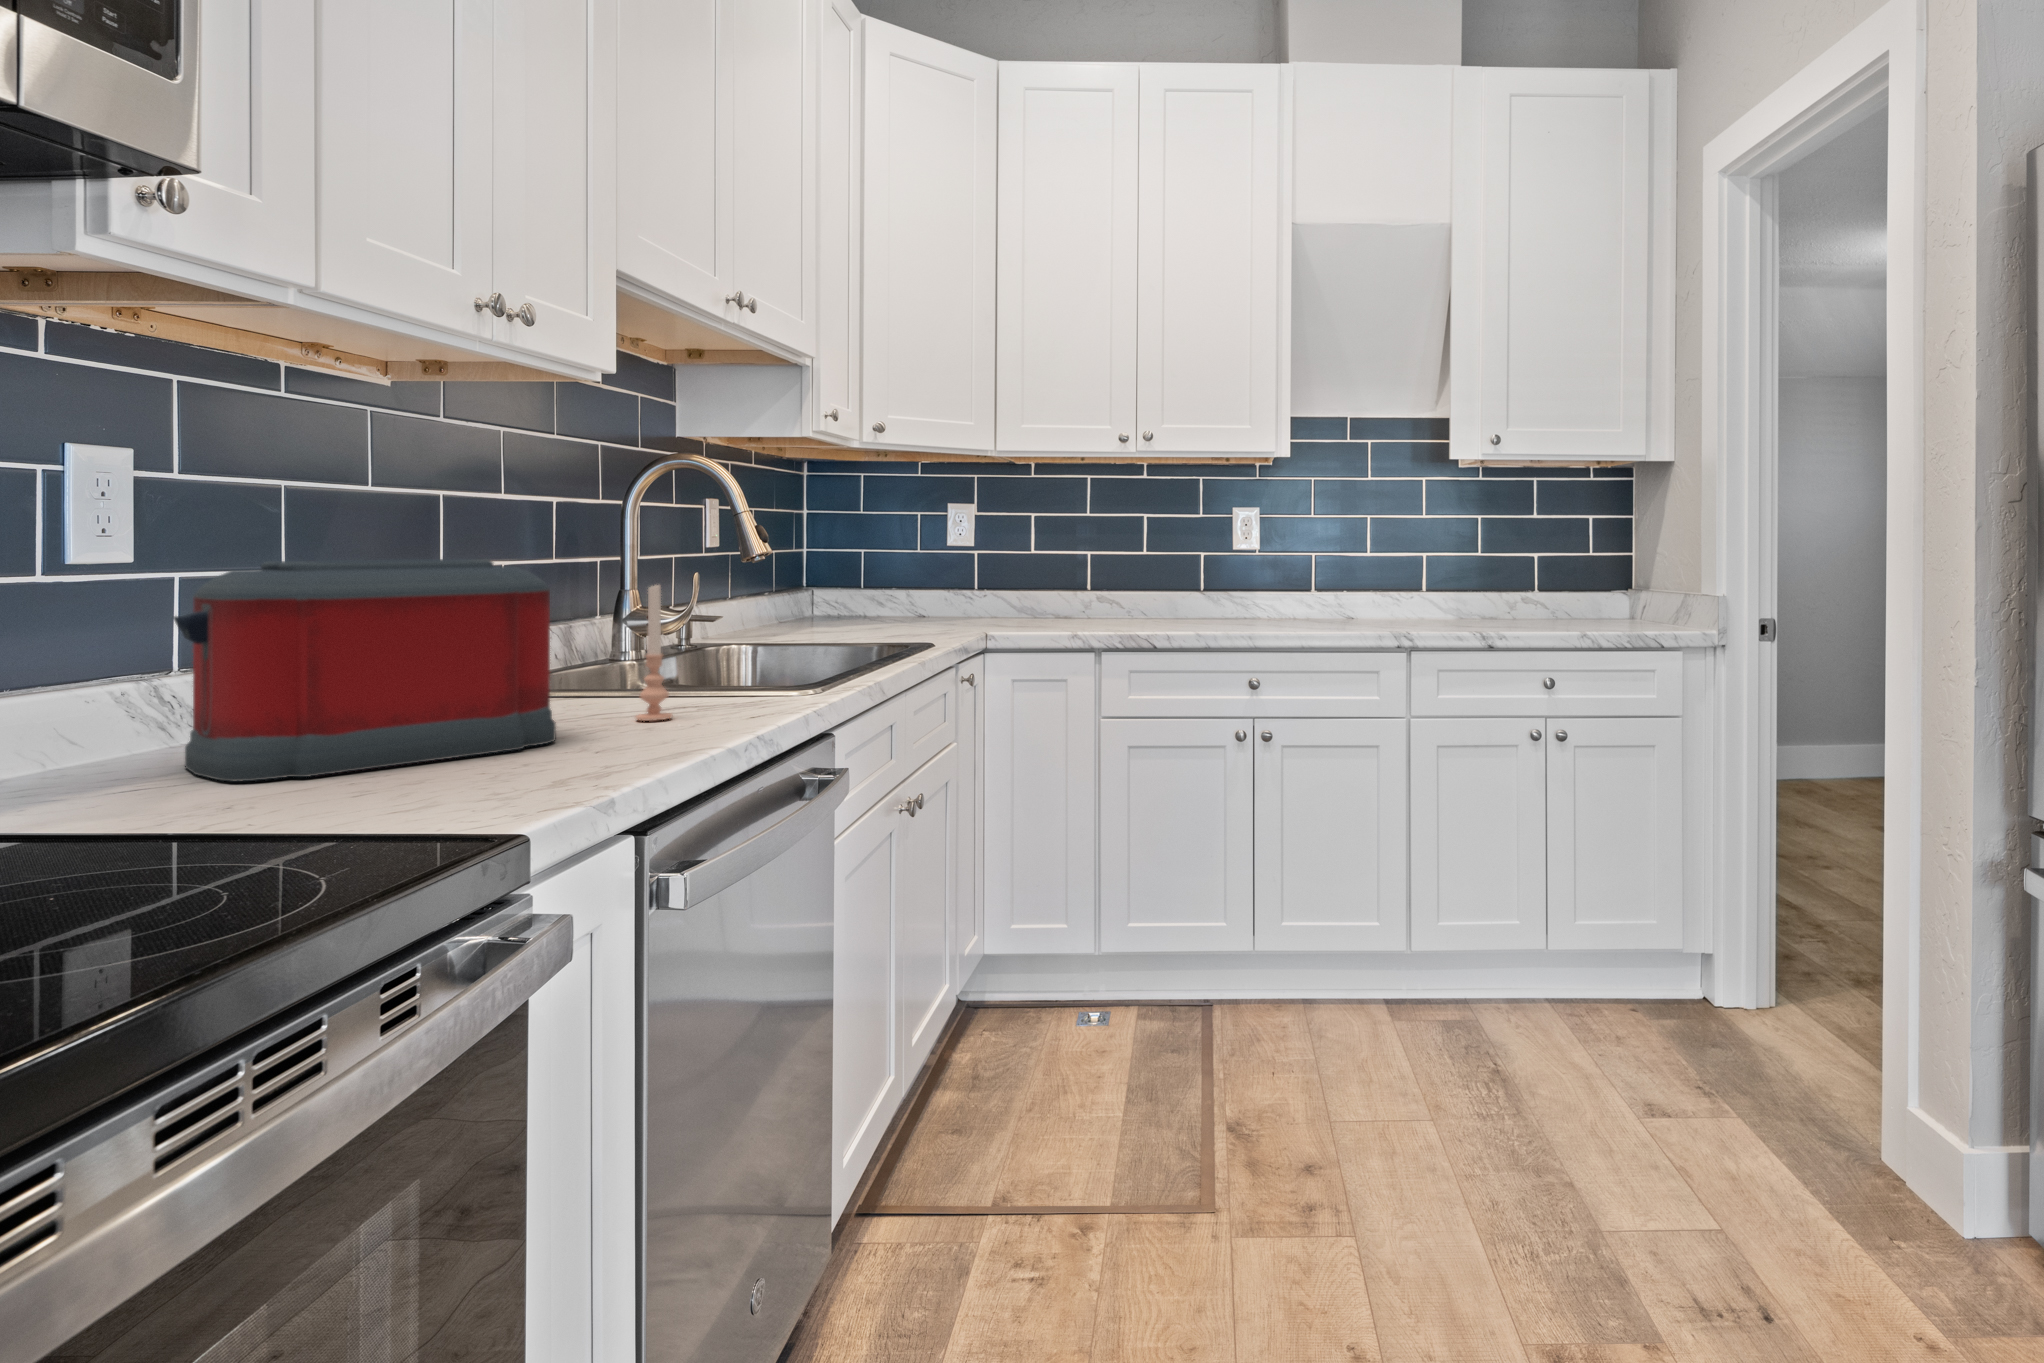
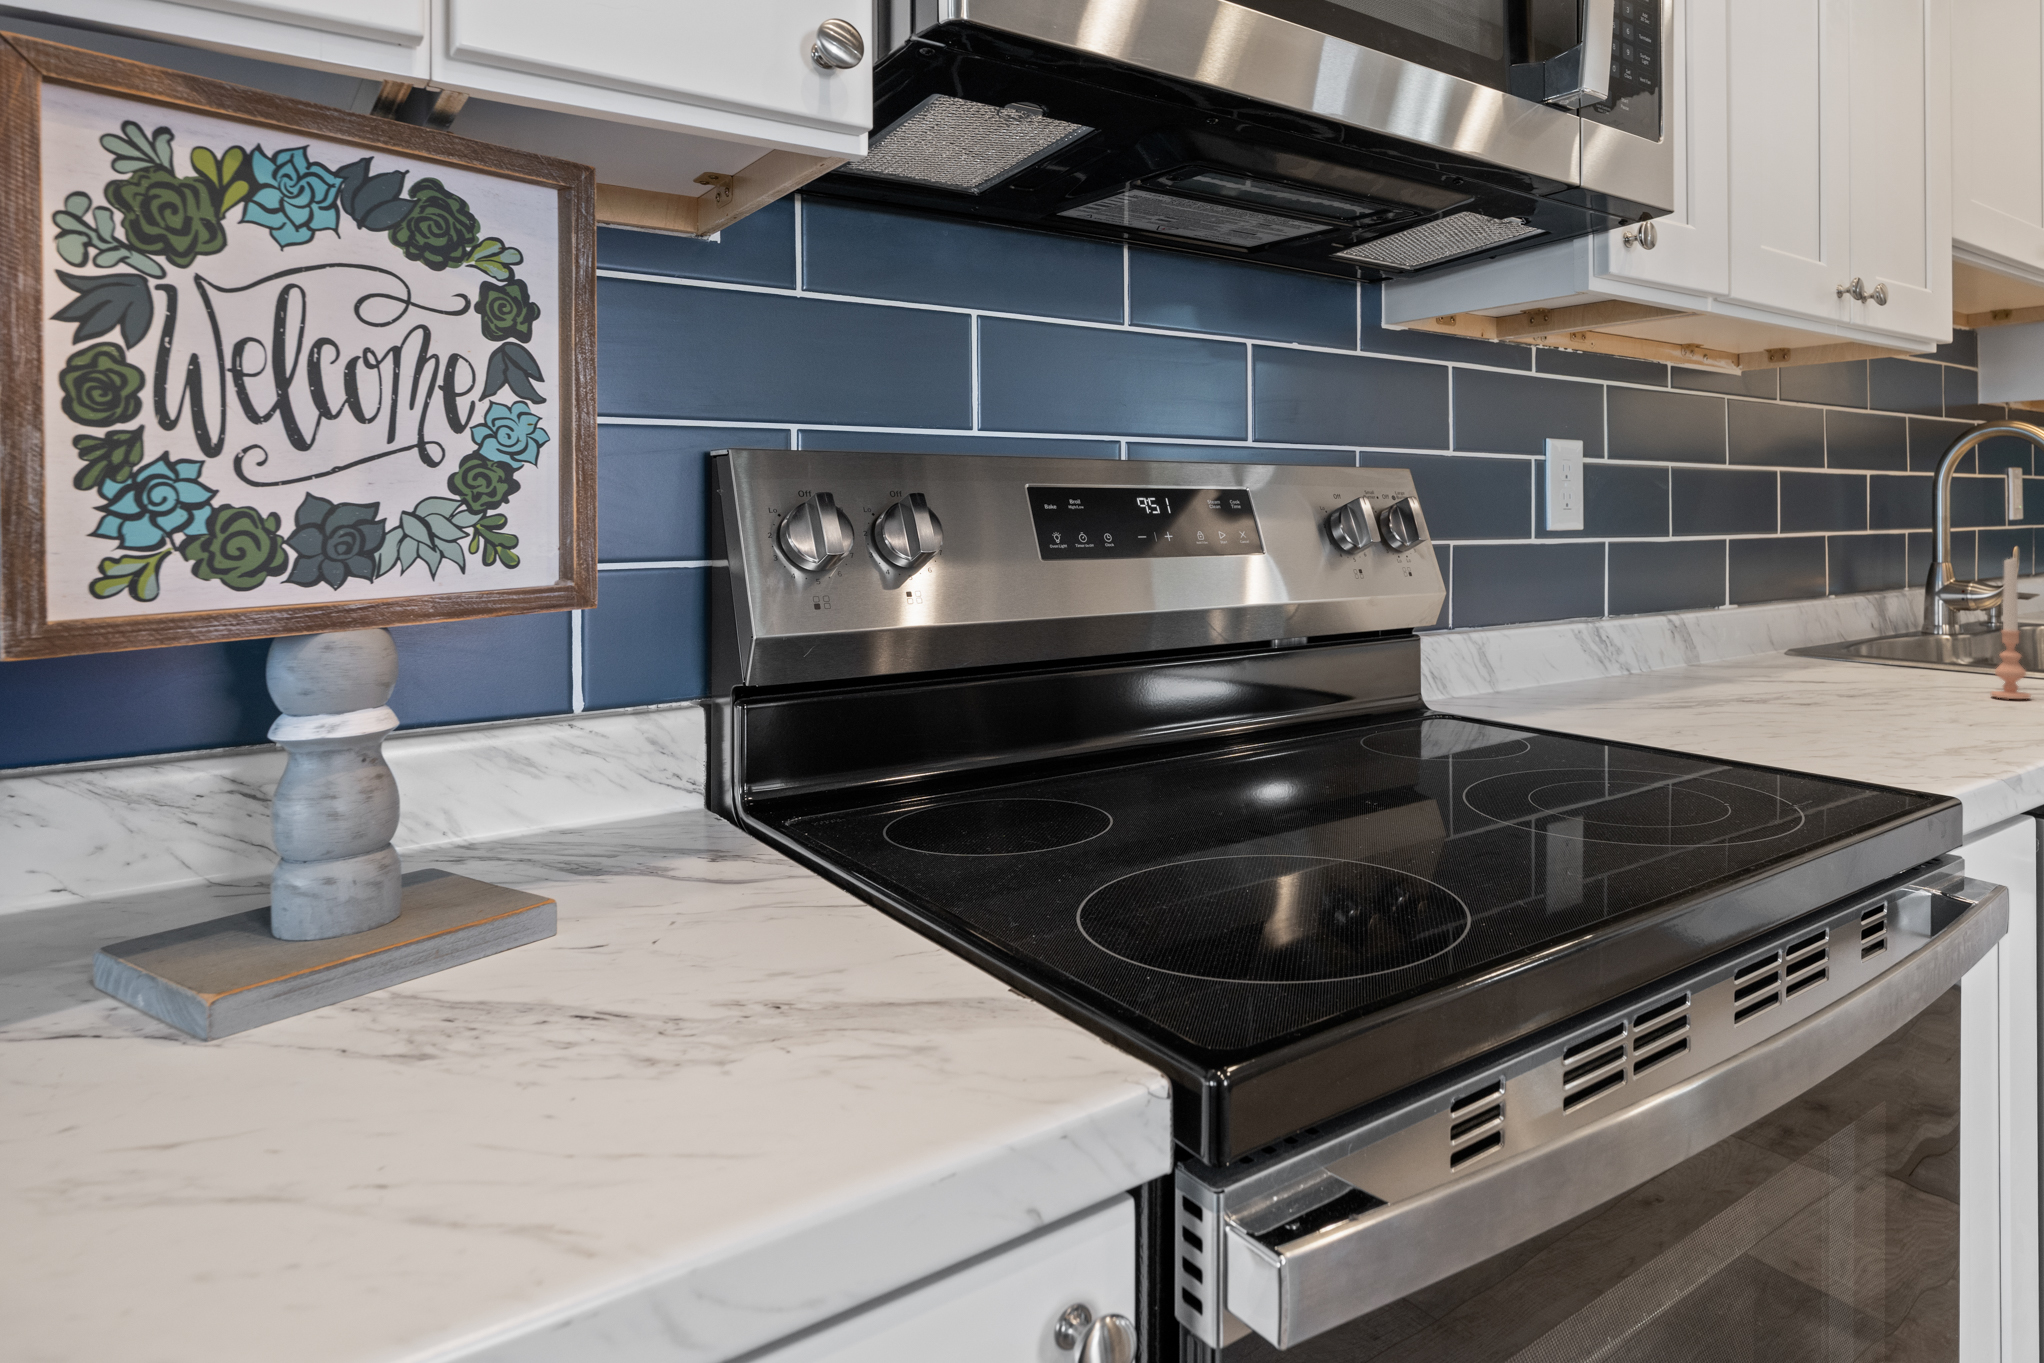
toaster: present [173,559,556,781] -> none [1625,529,1921,714]

